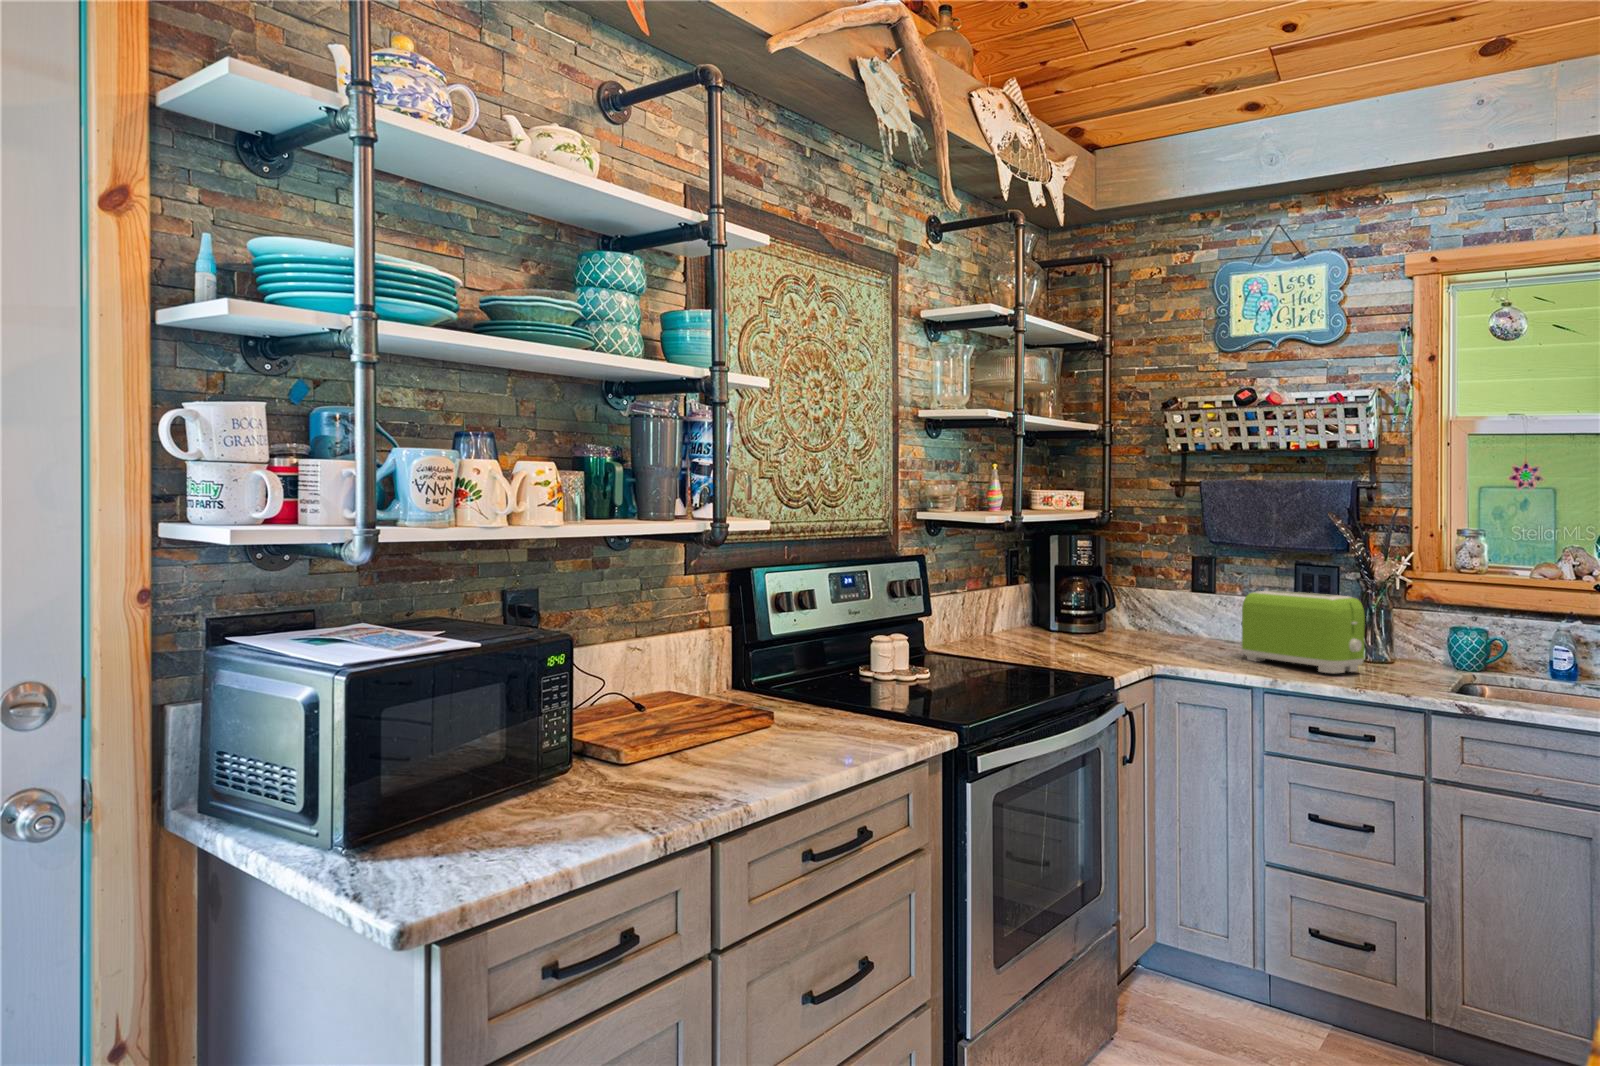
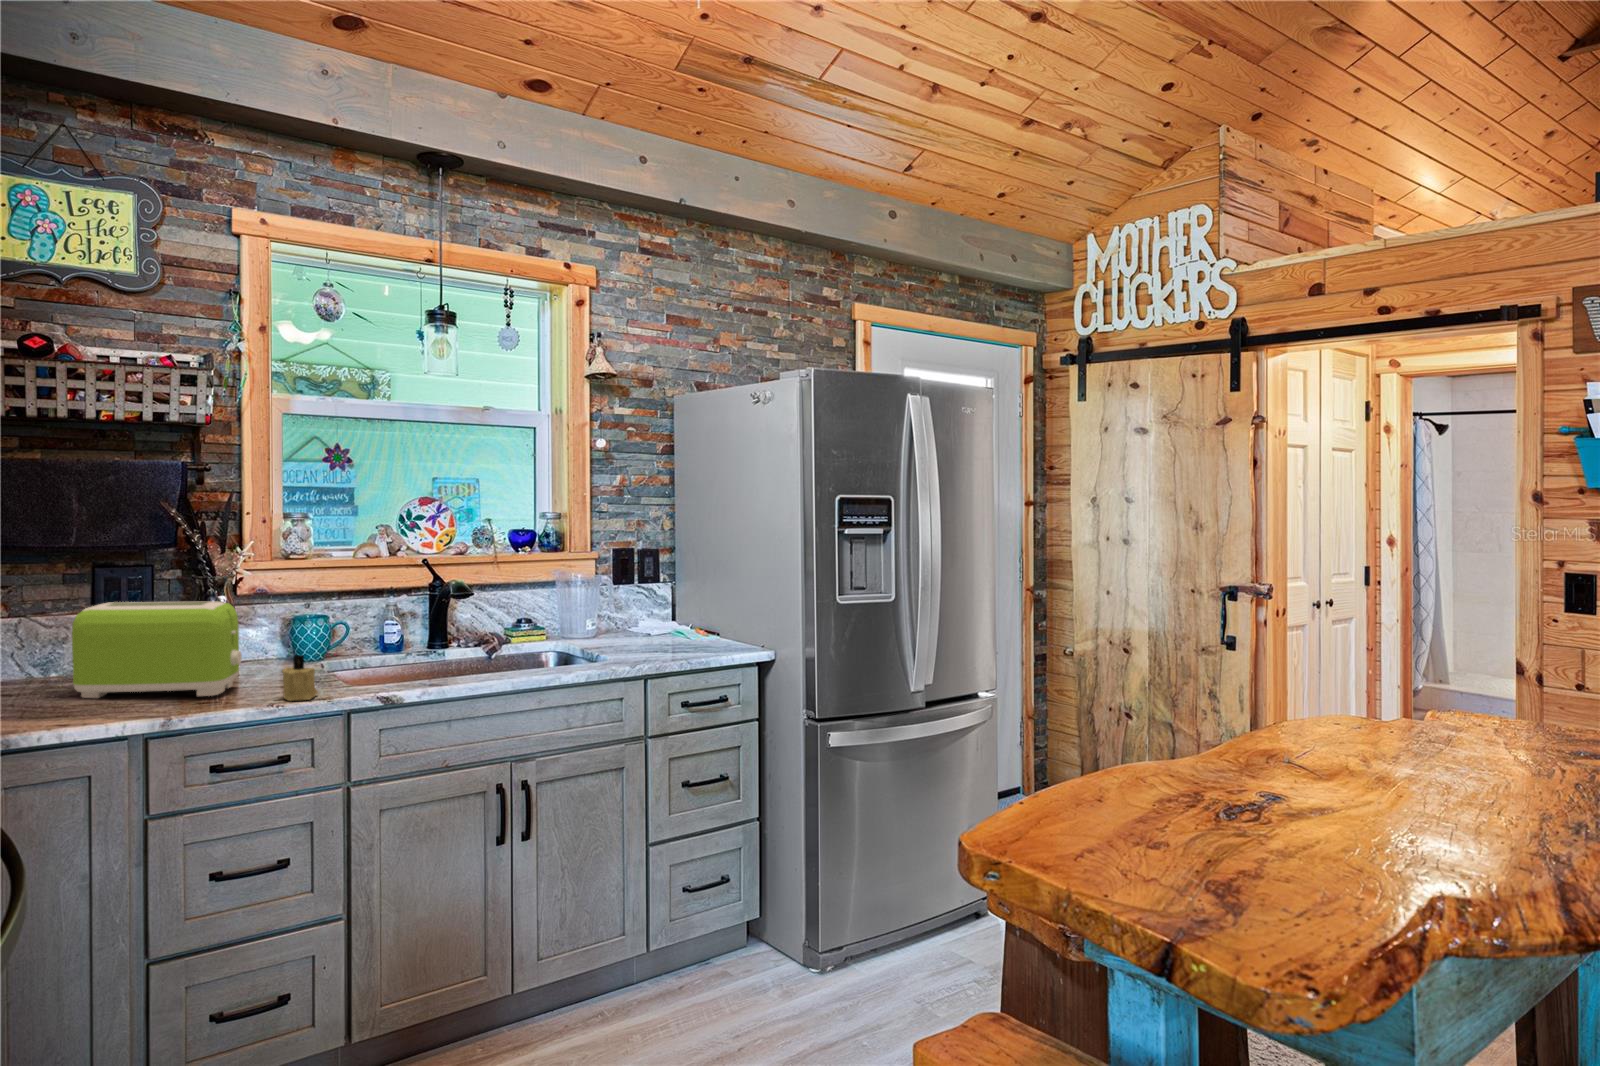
candle: none [1383,648,1419,690] -> present [282,655,318,701]

